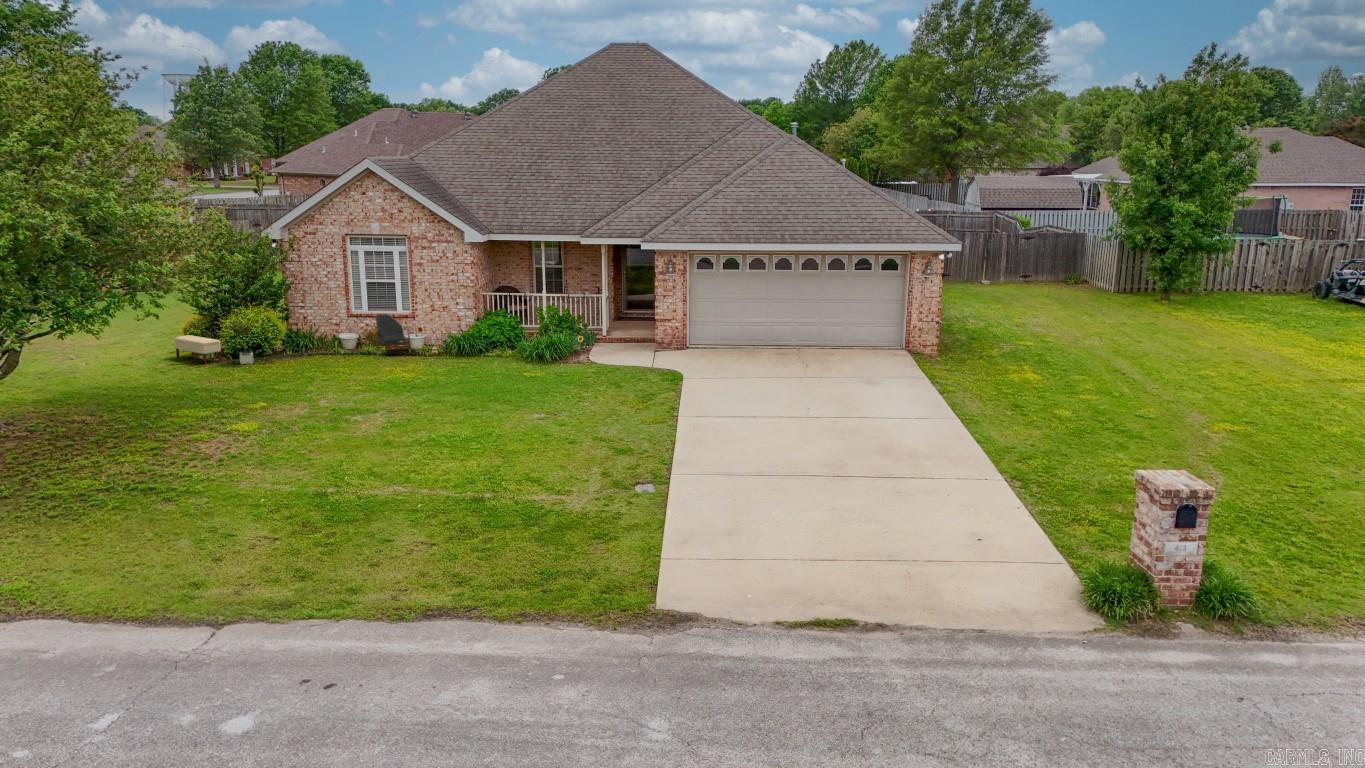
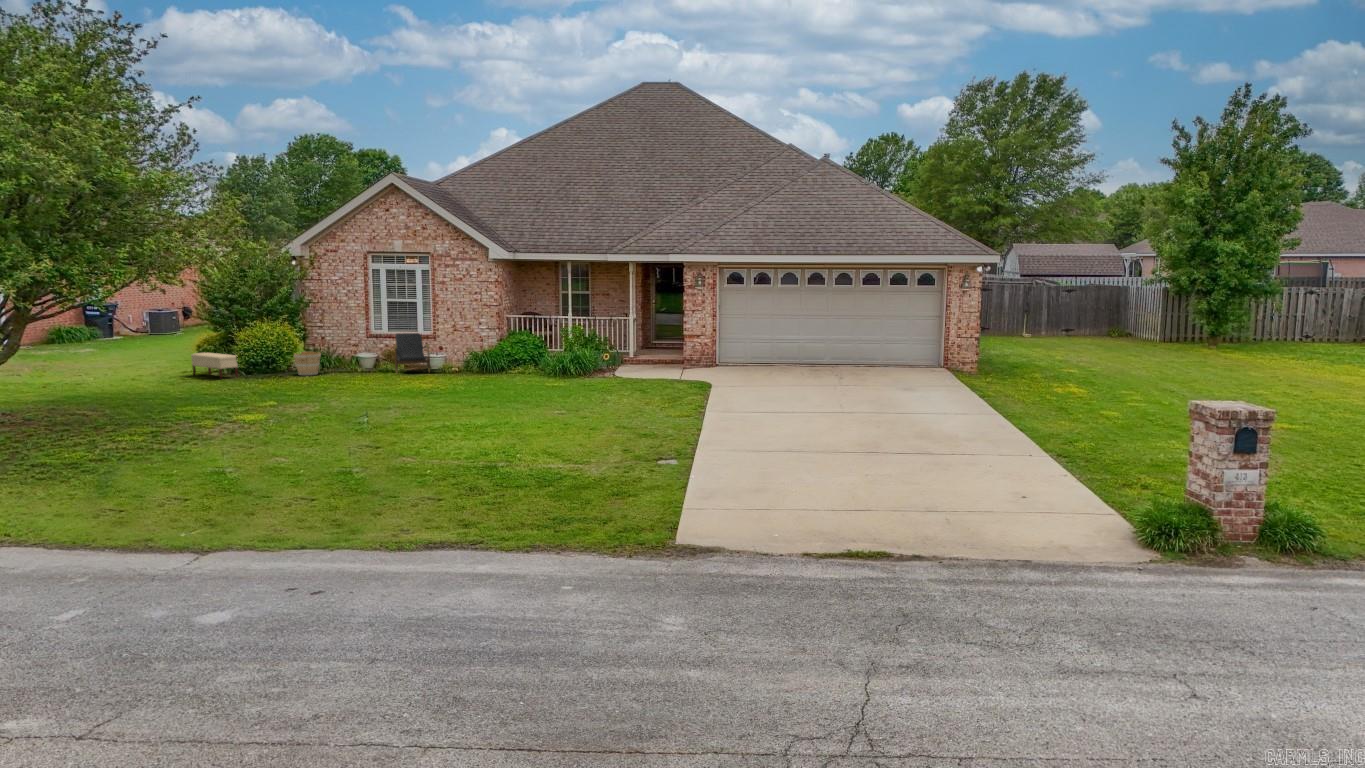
potted tree: present [232,324,253,364] -> none [249,337,270,379]
wooden bucket: none [275,334,303,358] -> present [294,352,321,376]

